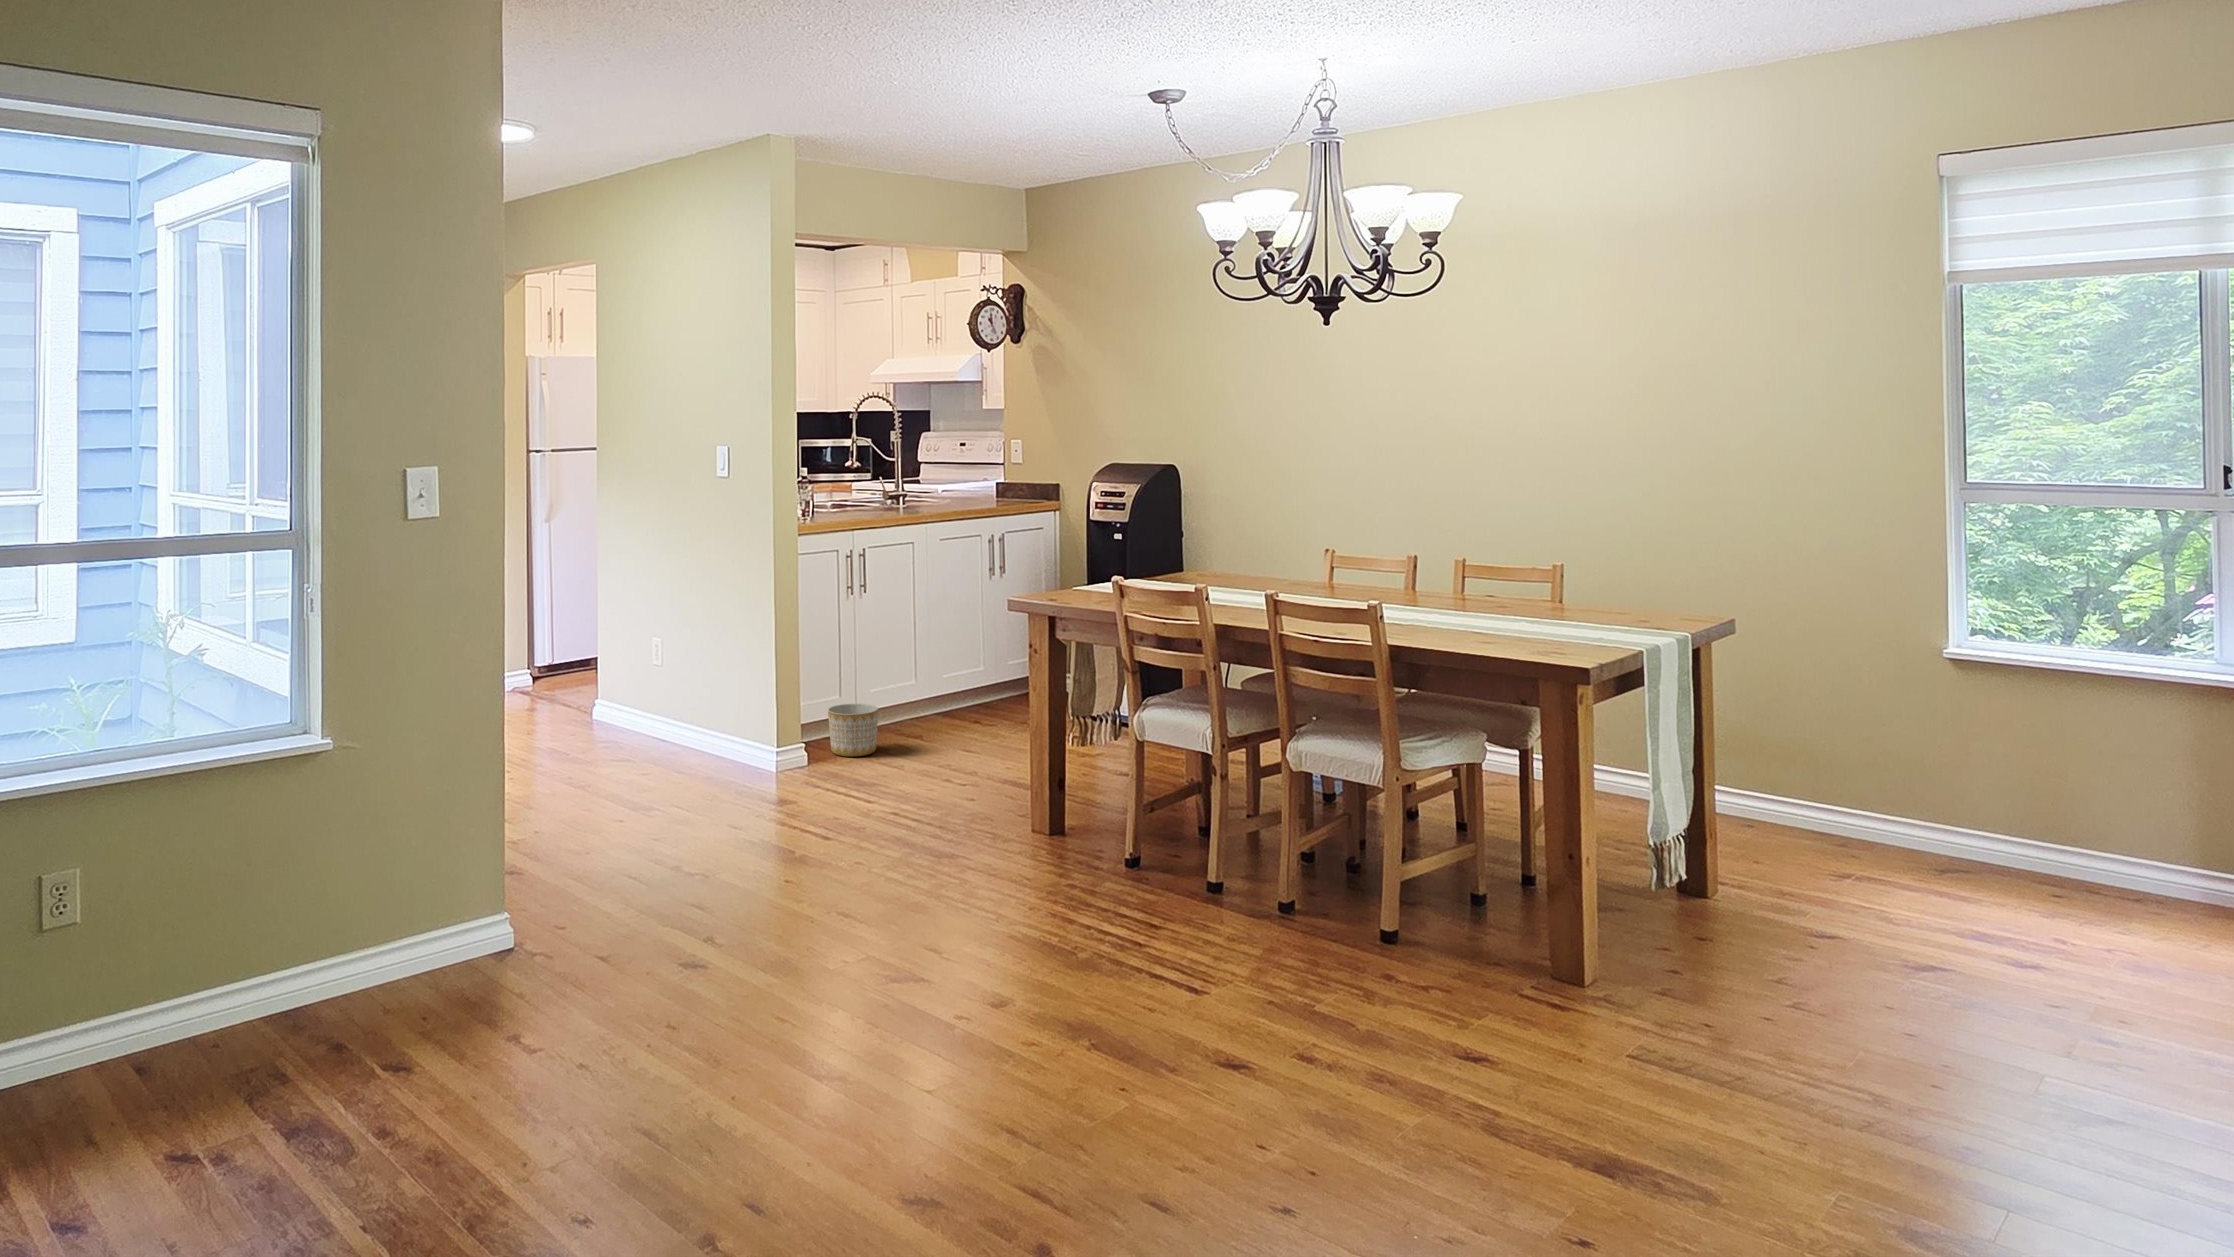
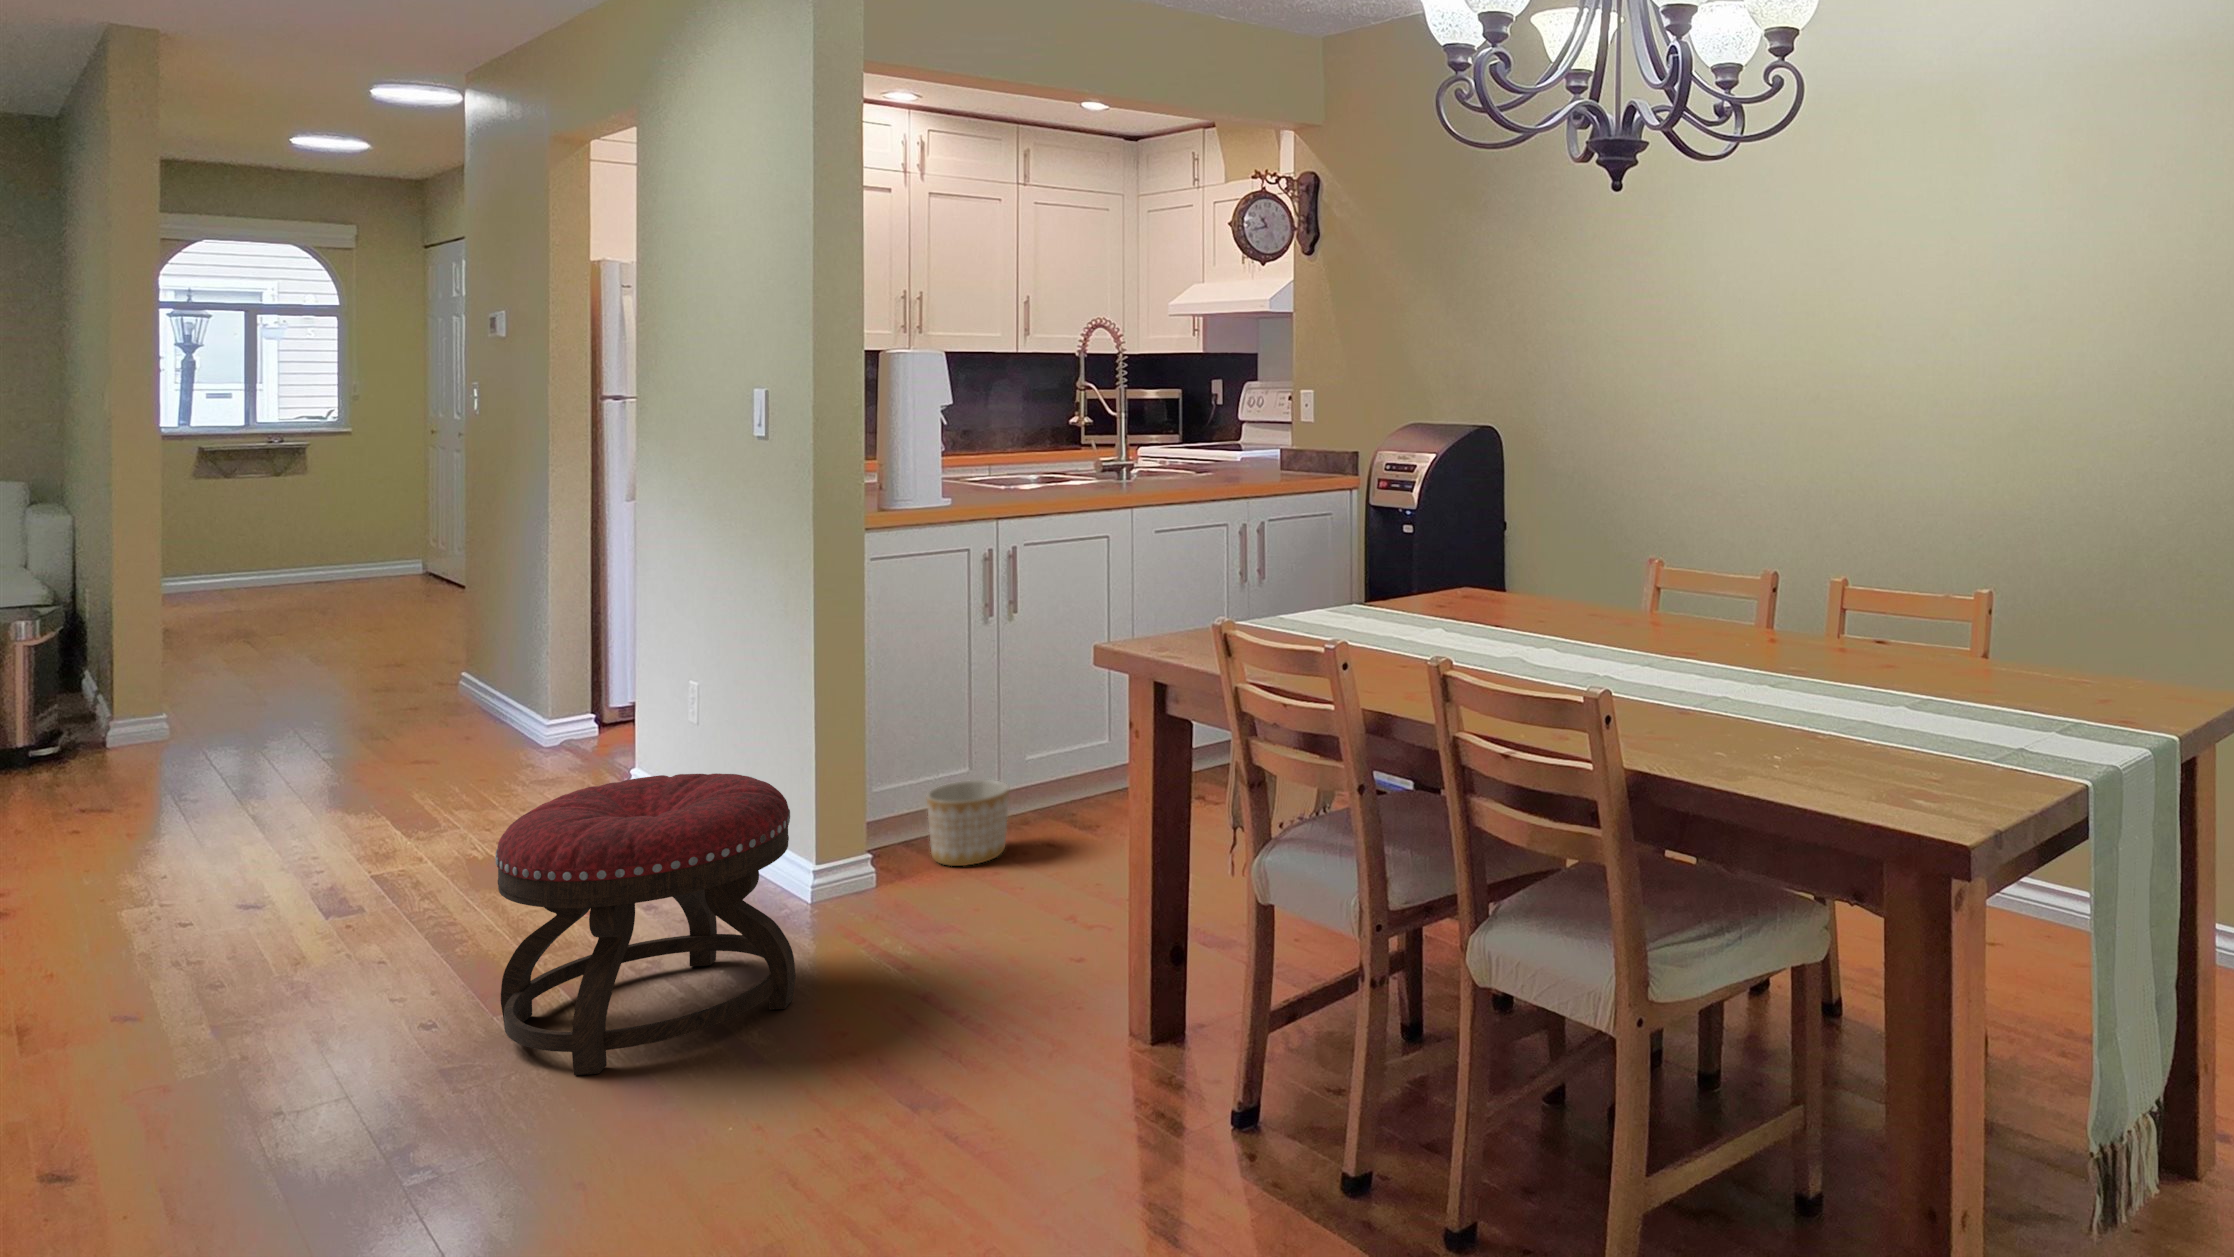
ottoman: none [664,682,821,843] -> present [495,773,795,1075]

